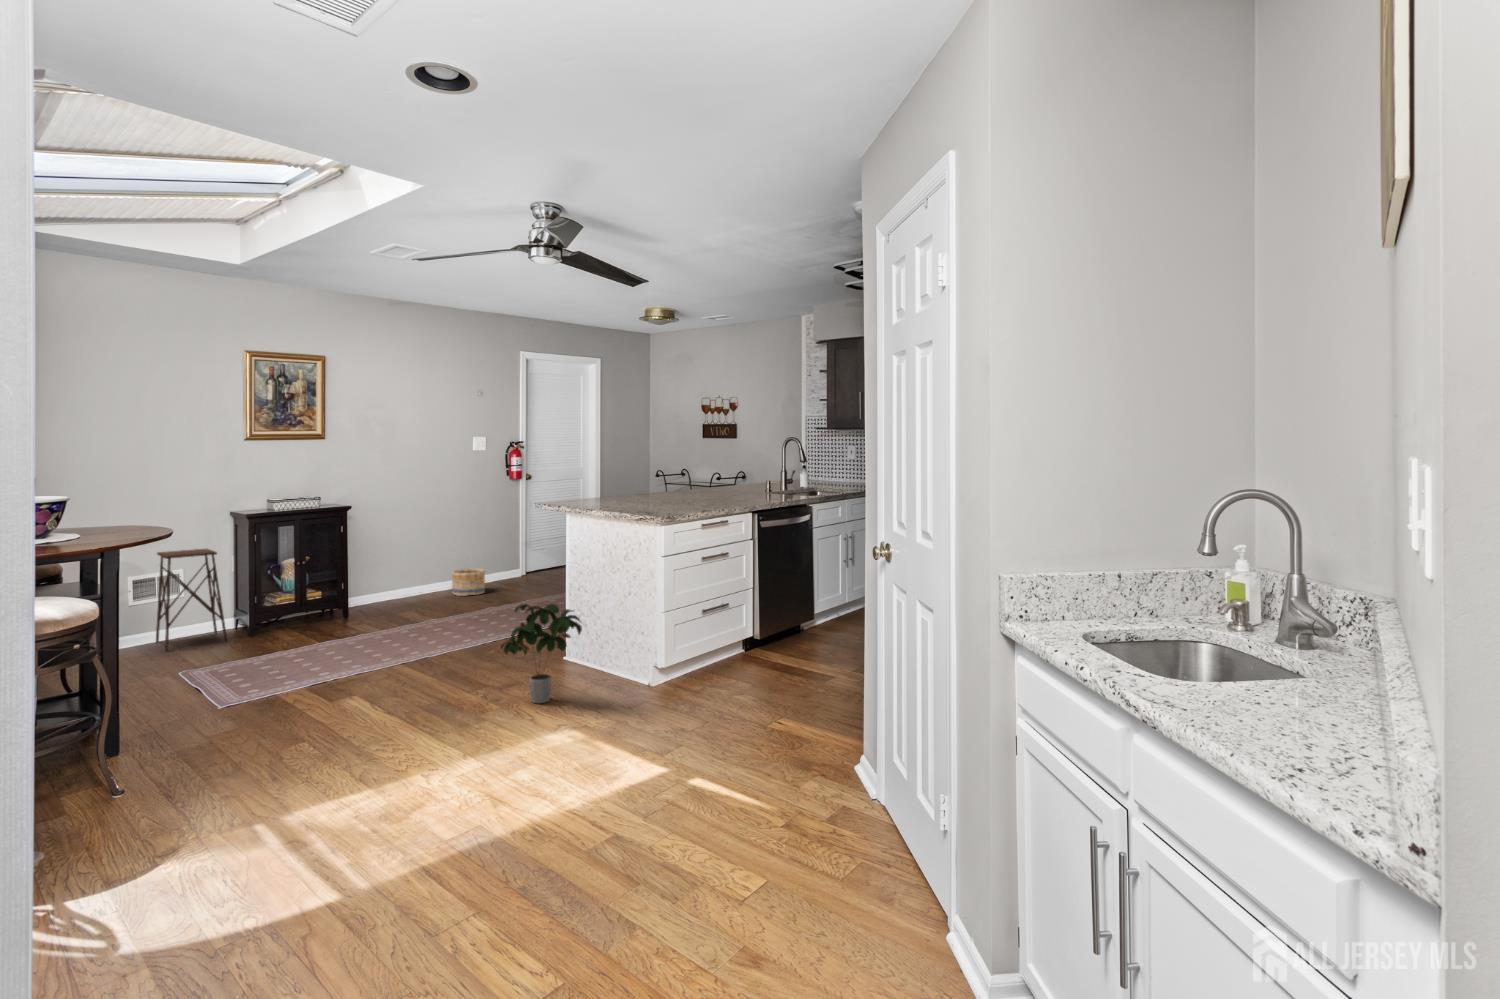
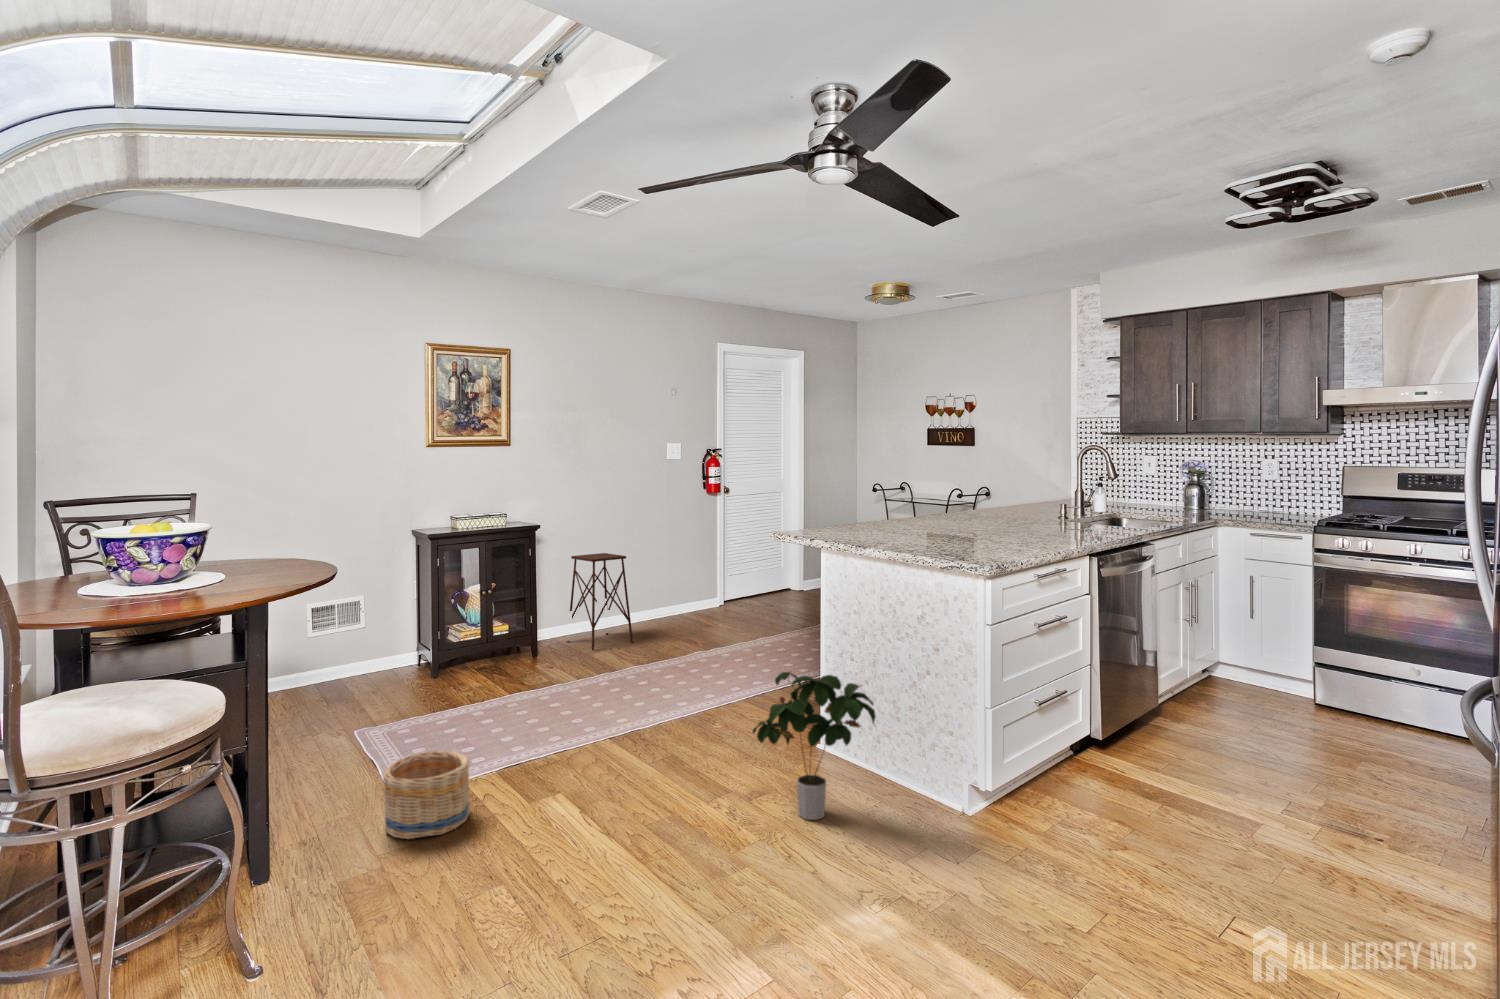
side table: present [156,549,227,651] -> present [567,553,633,650]
basket: present [452,569,485,596] -> present [383,751,470,839]

